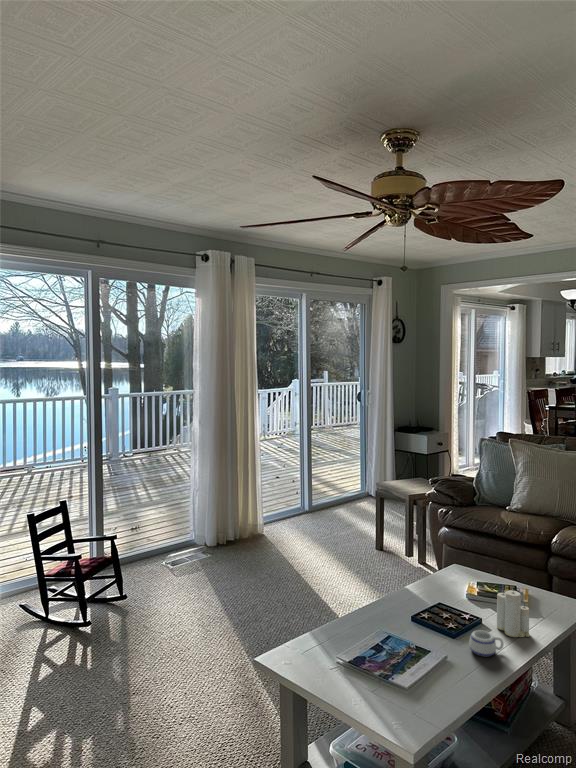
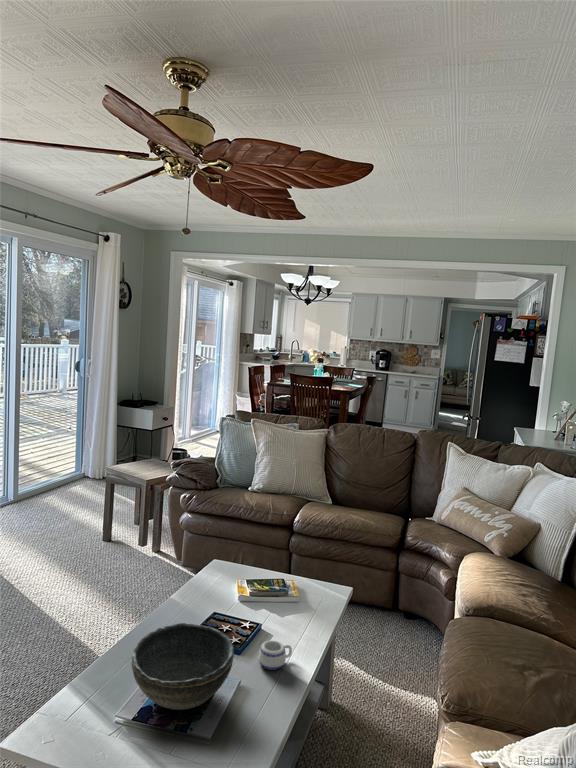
candle: present [497,590,530,637] -> none [276,588,309,638]
bowl: none [351,598,437,665] -> present [132,623,234,710]

